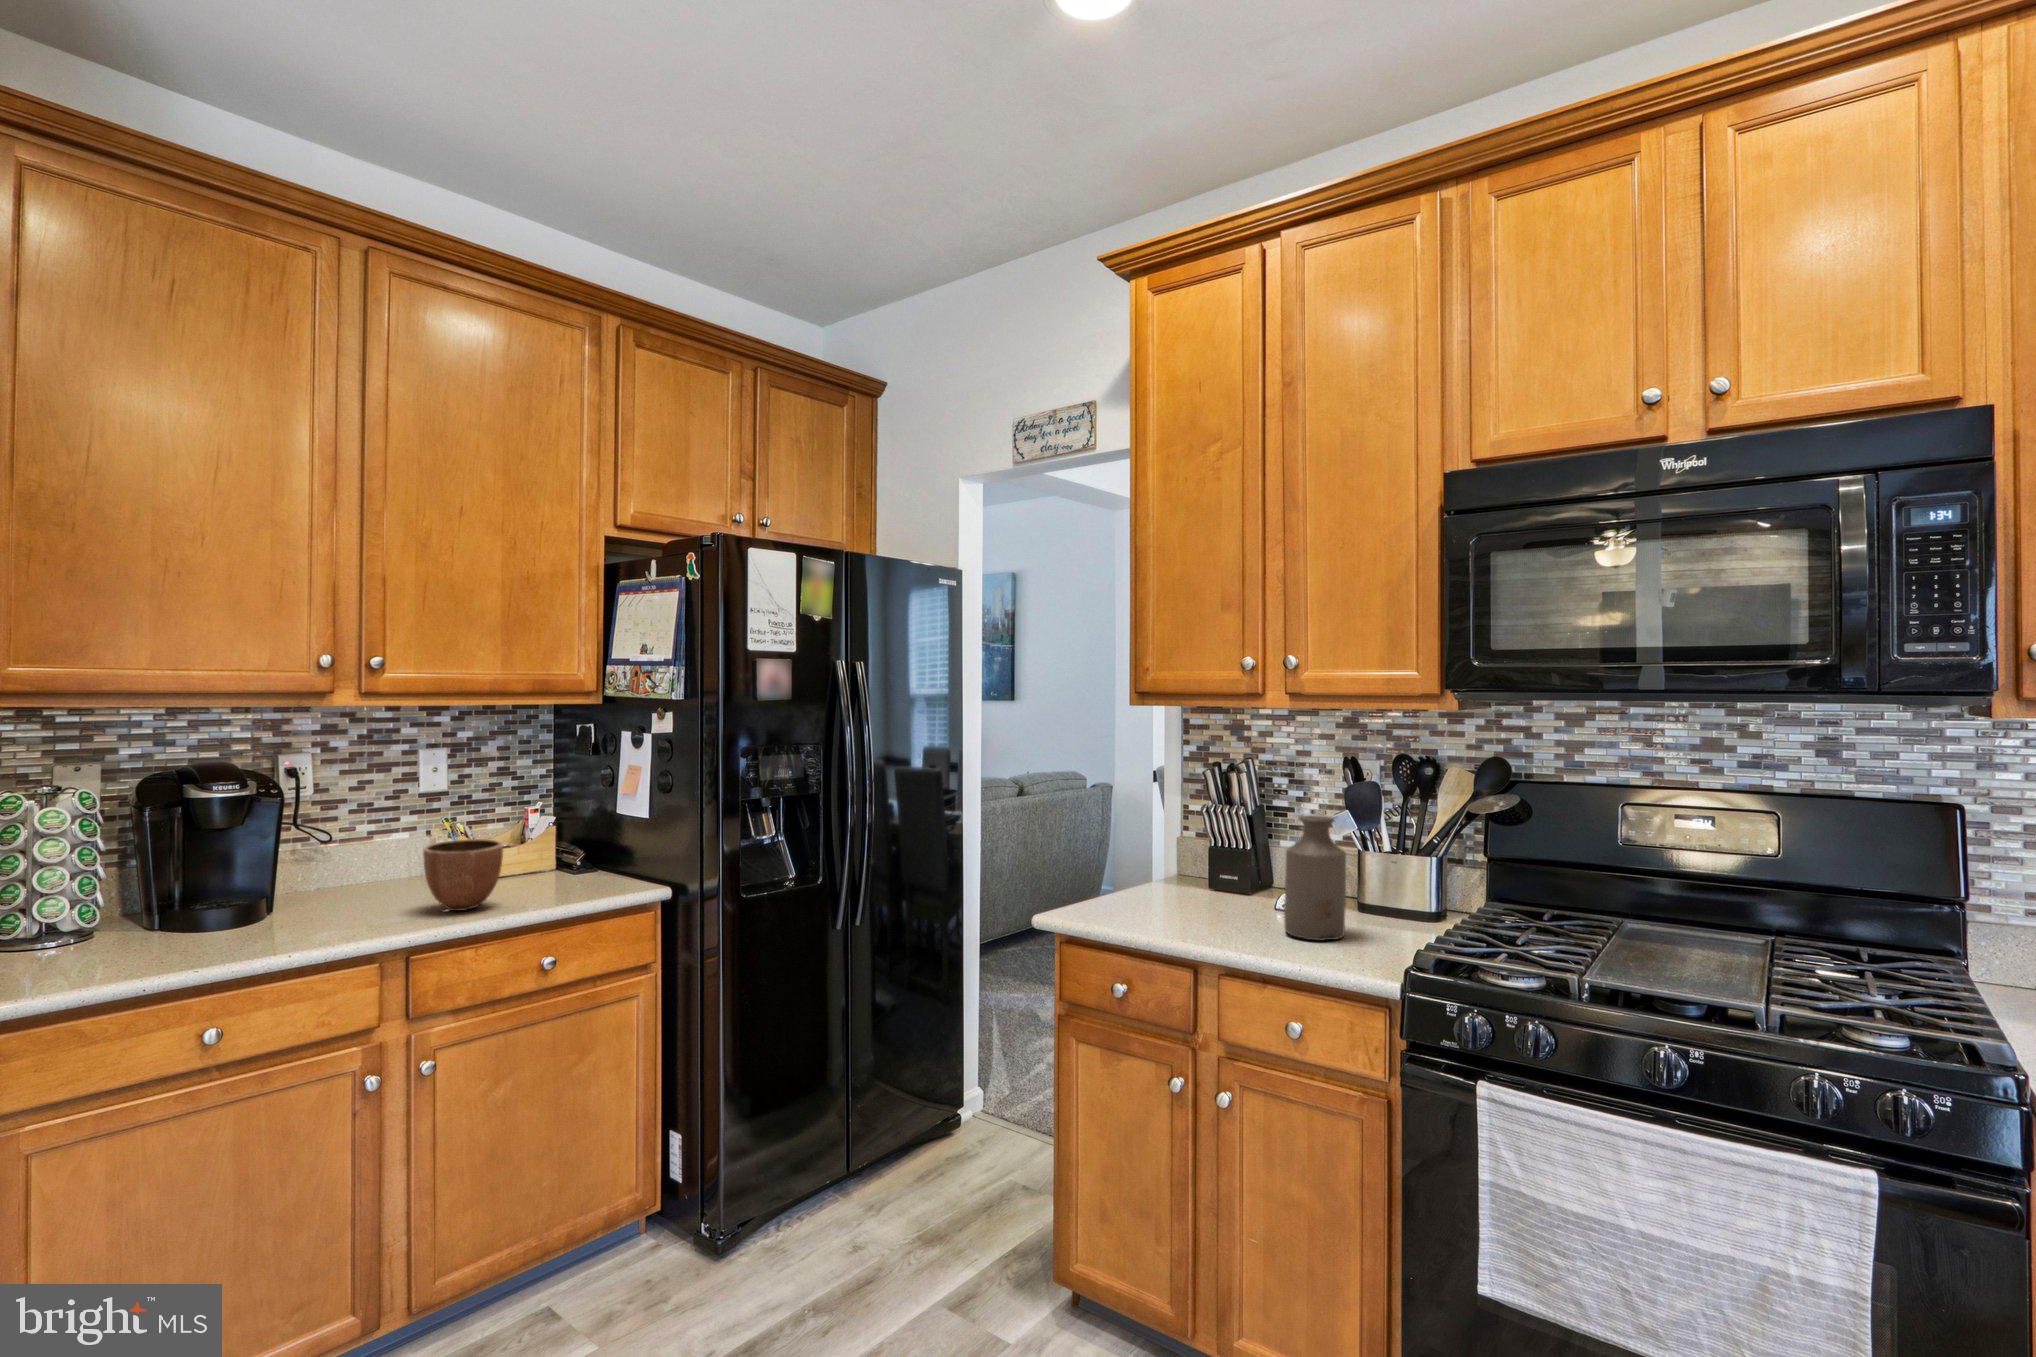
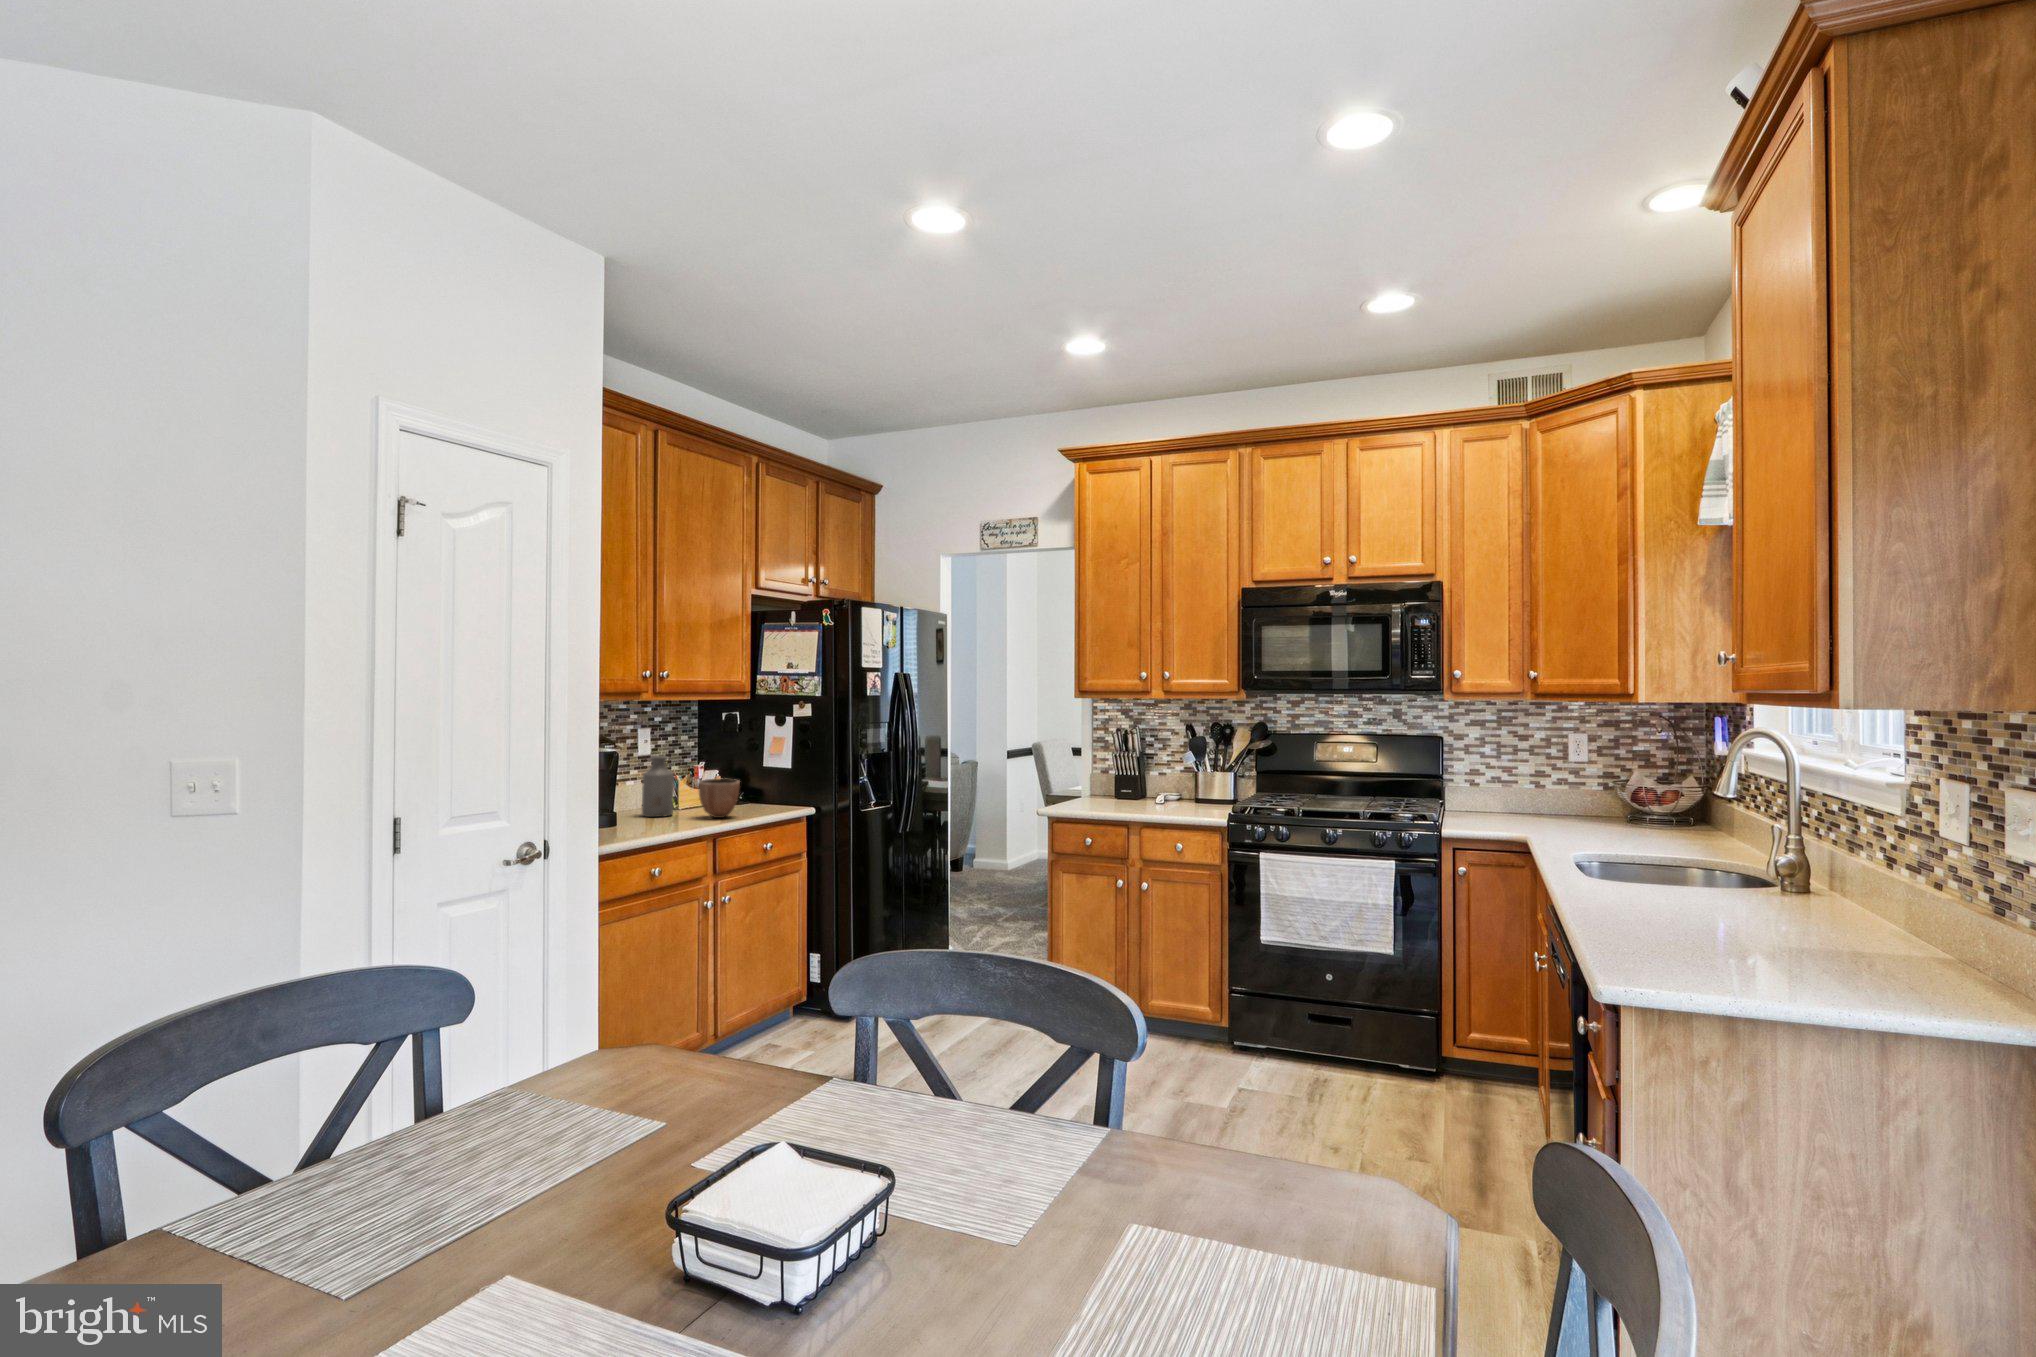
bottle: present [1284,815,1346,941] -> present [642,756,674,817]

